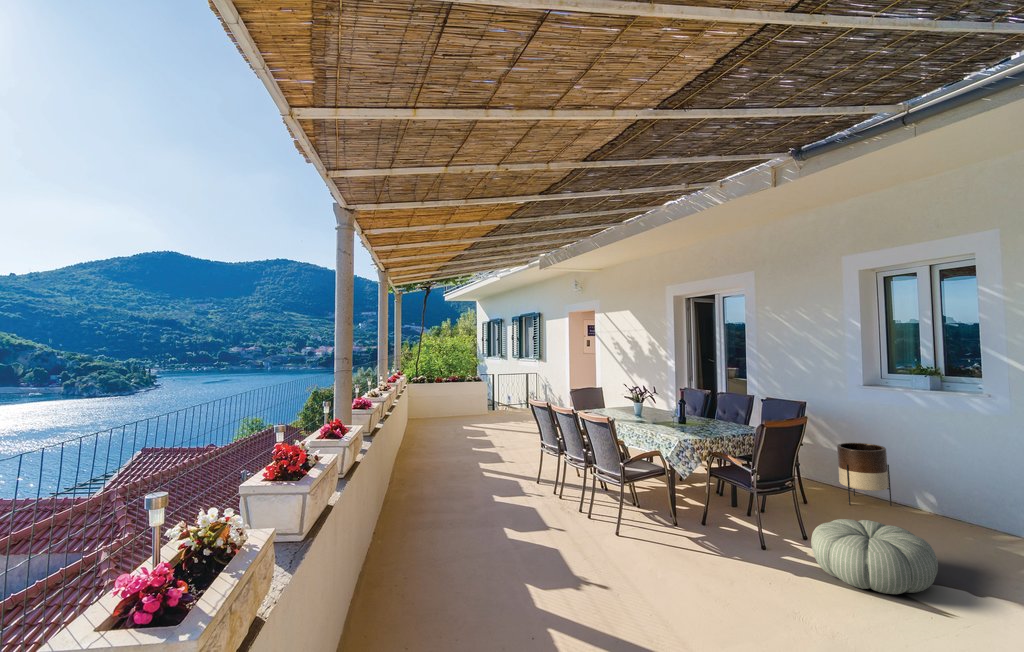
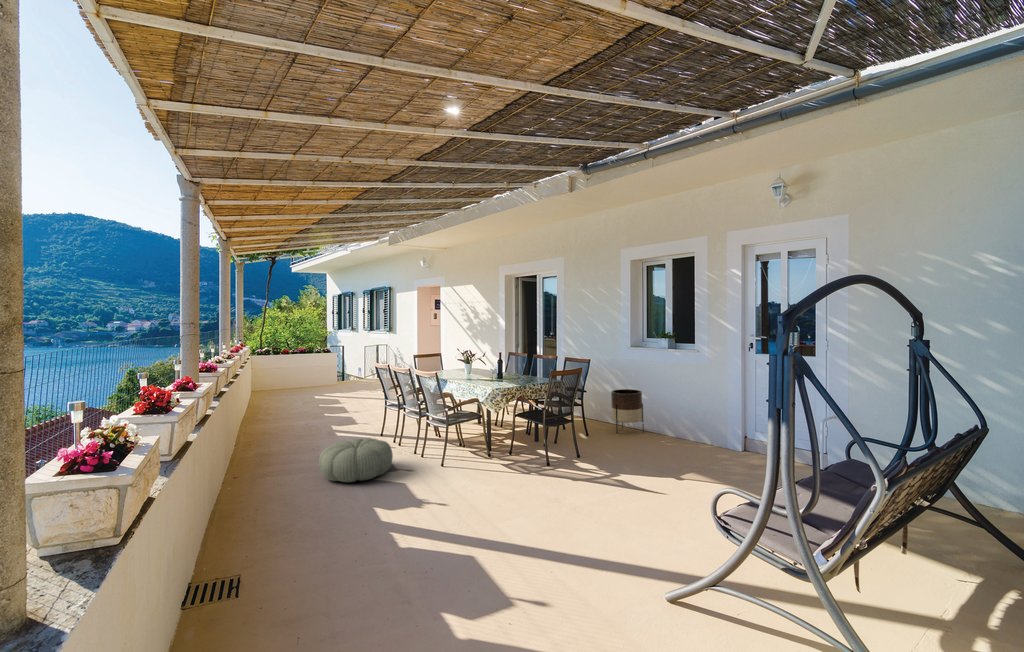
pouf: present [811,519,938,594] -> present [319,438,393,482]

